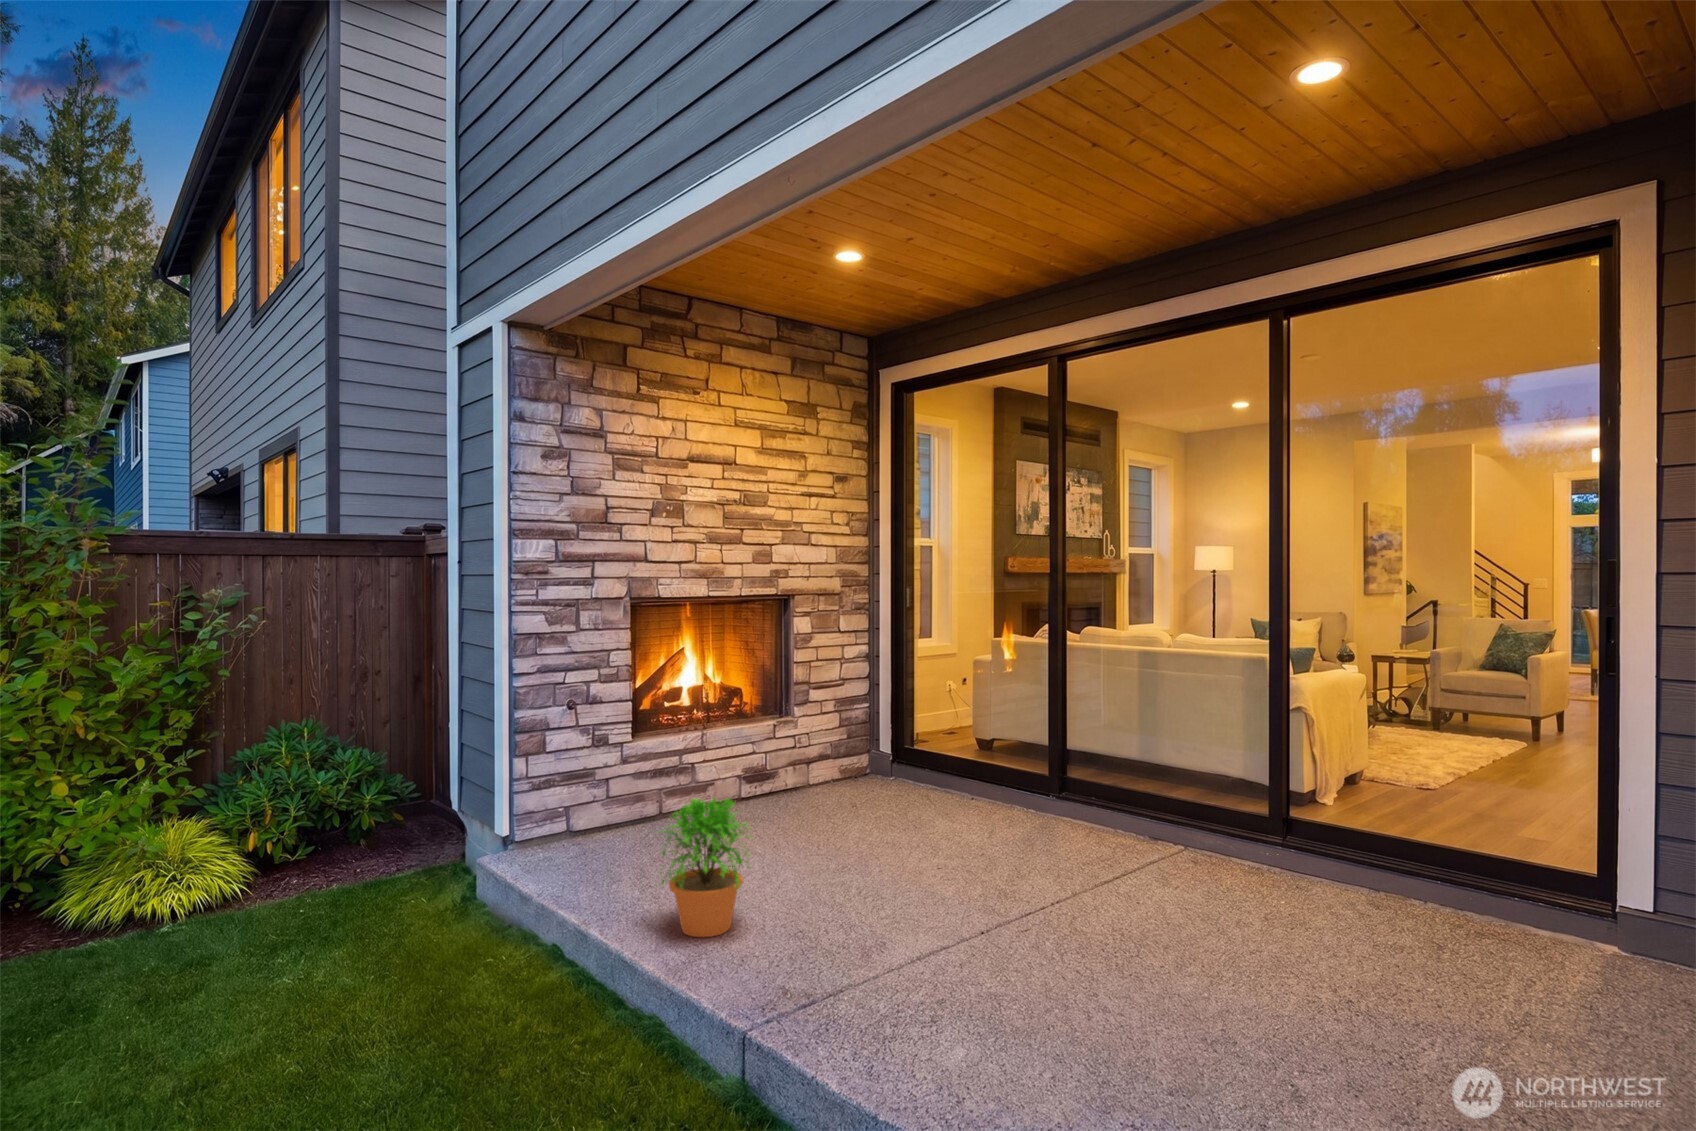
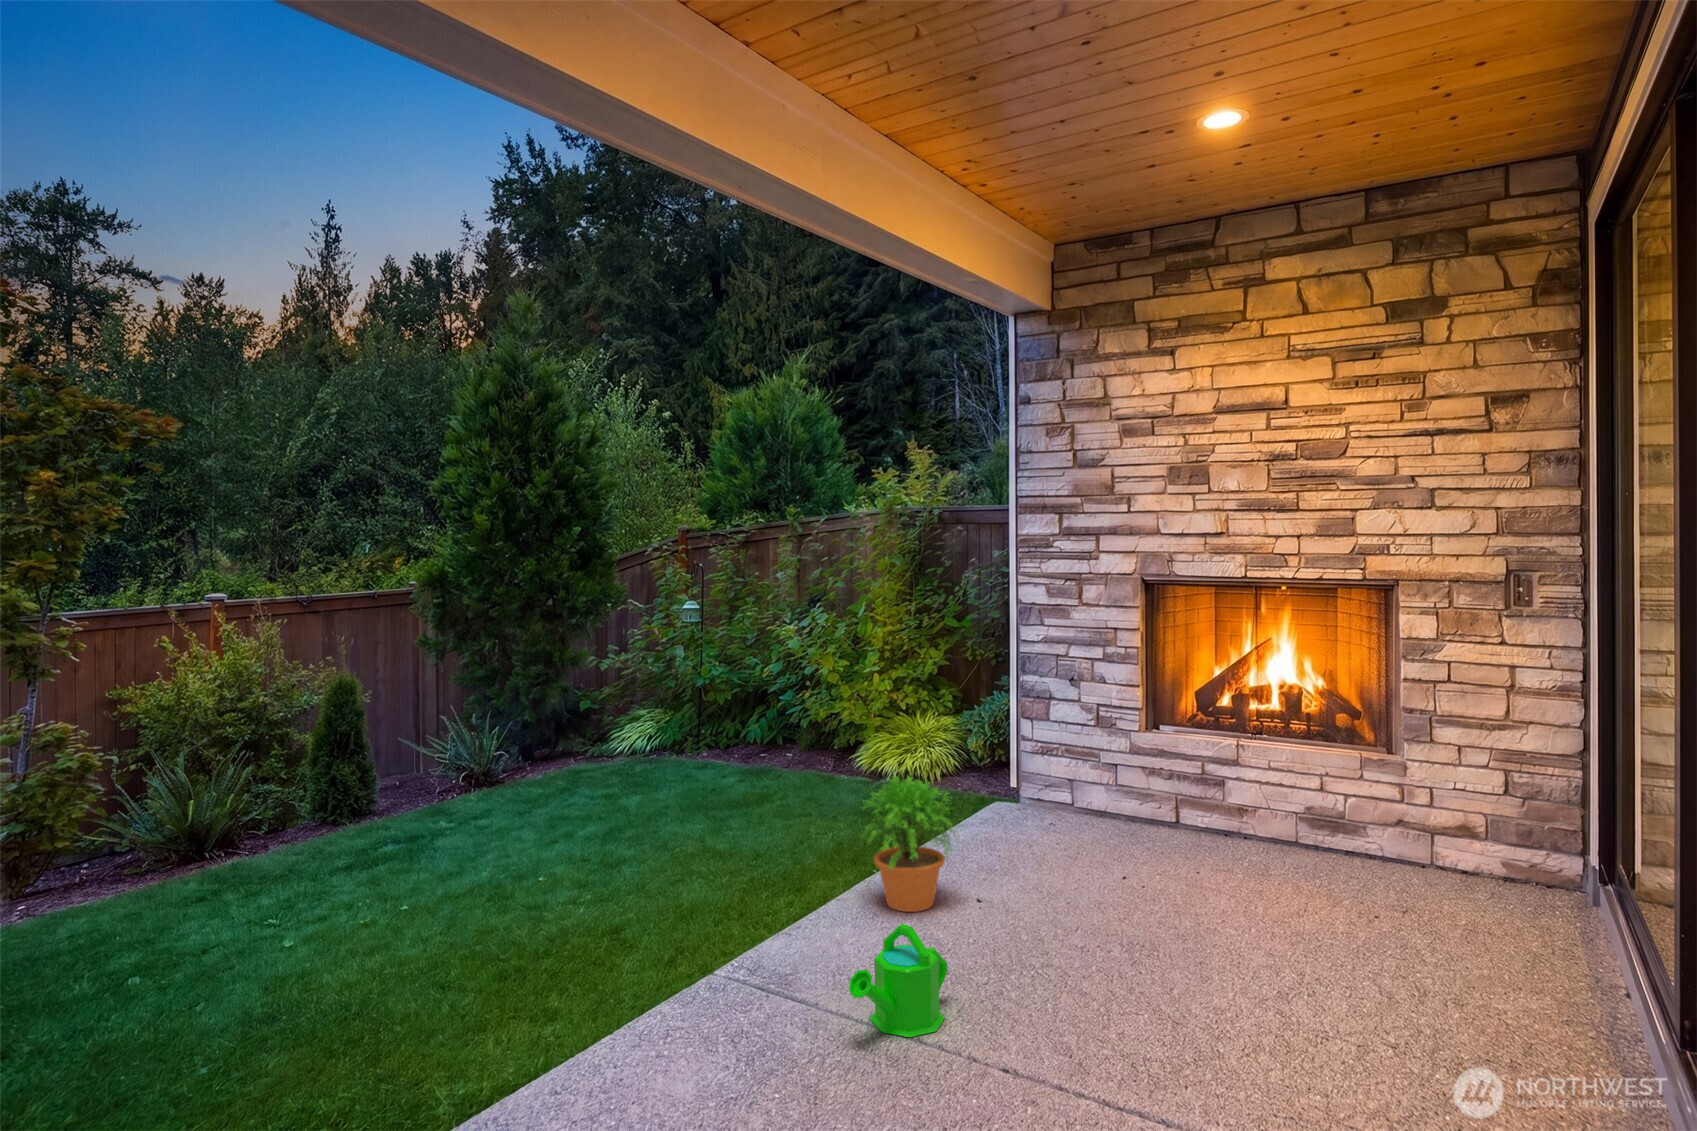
watering can: none [908,880,983,977] -> present [849,924,948,1037]

